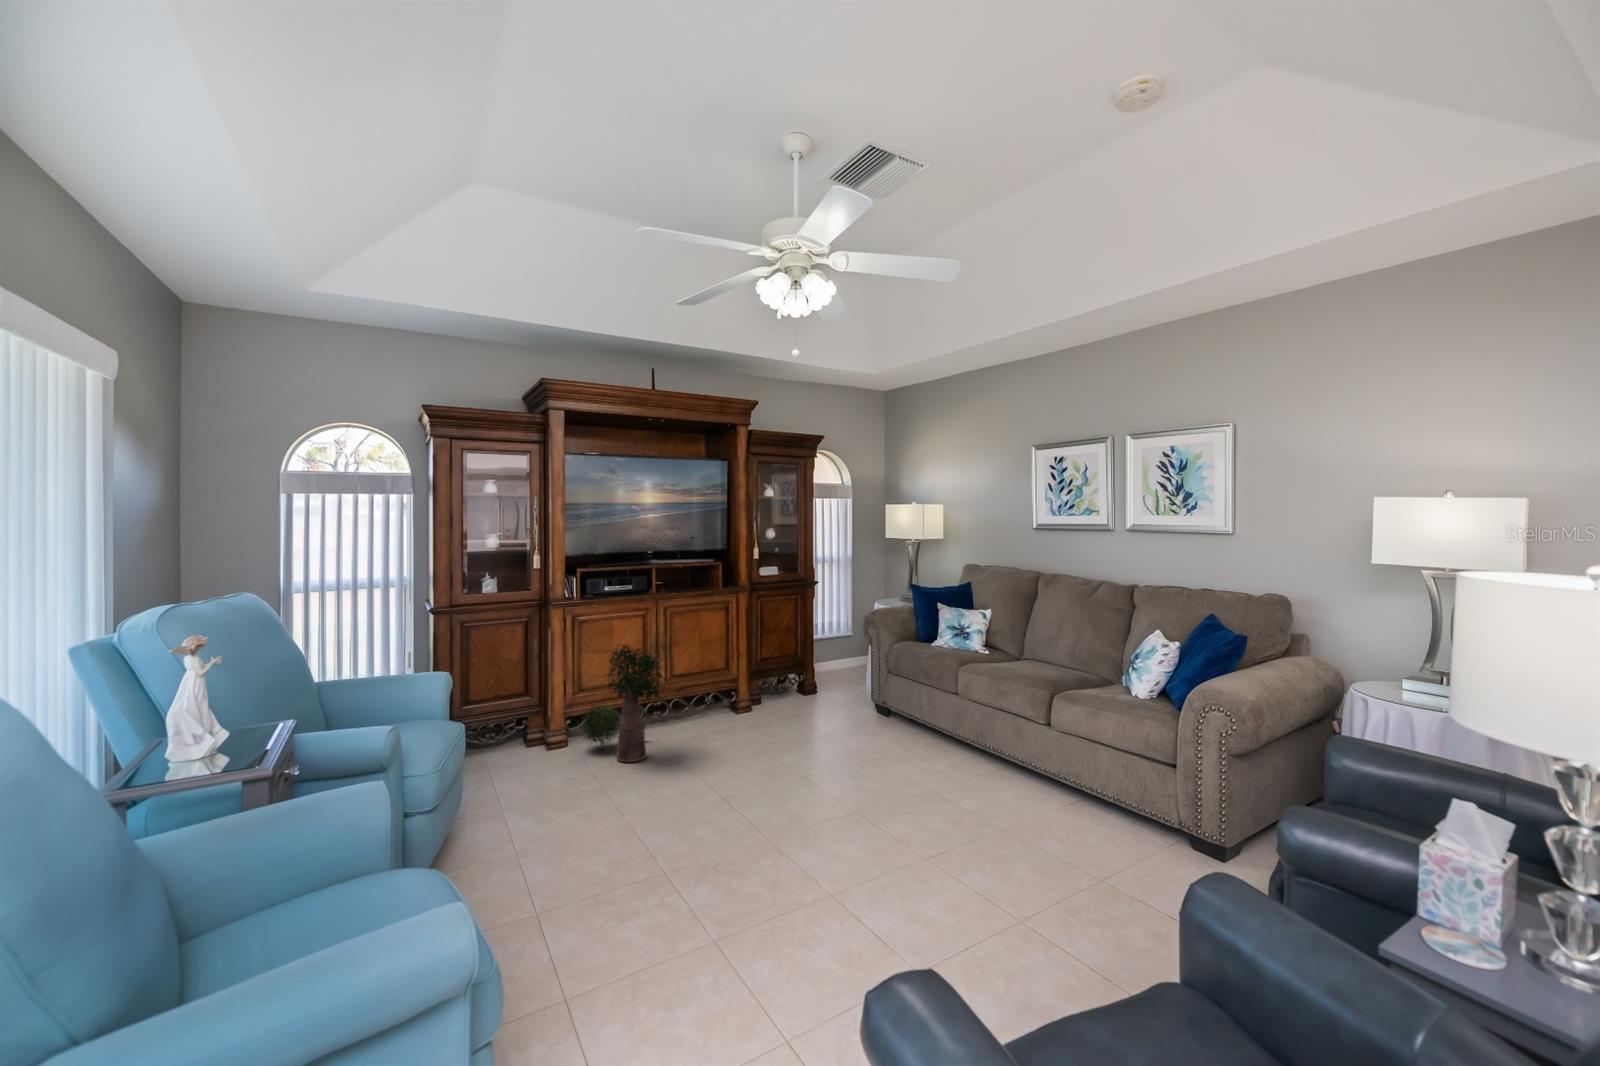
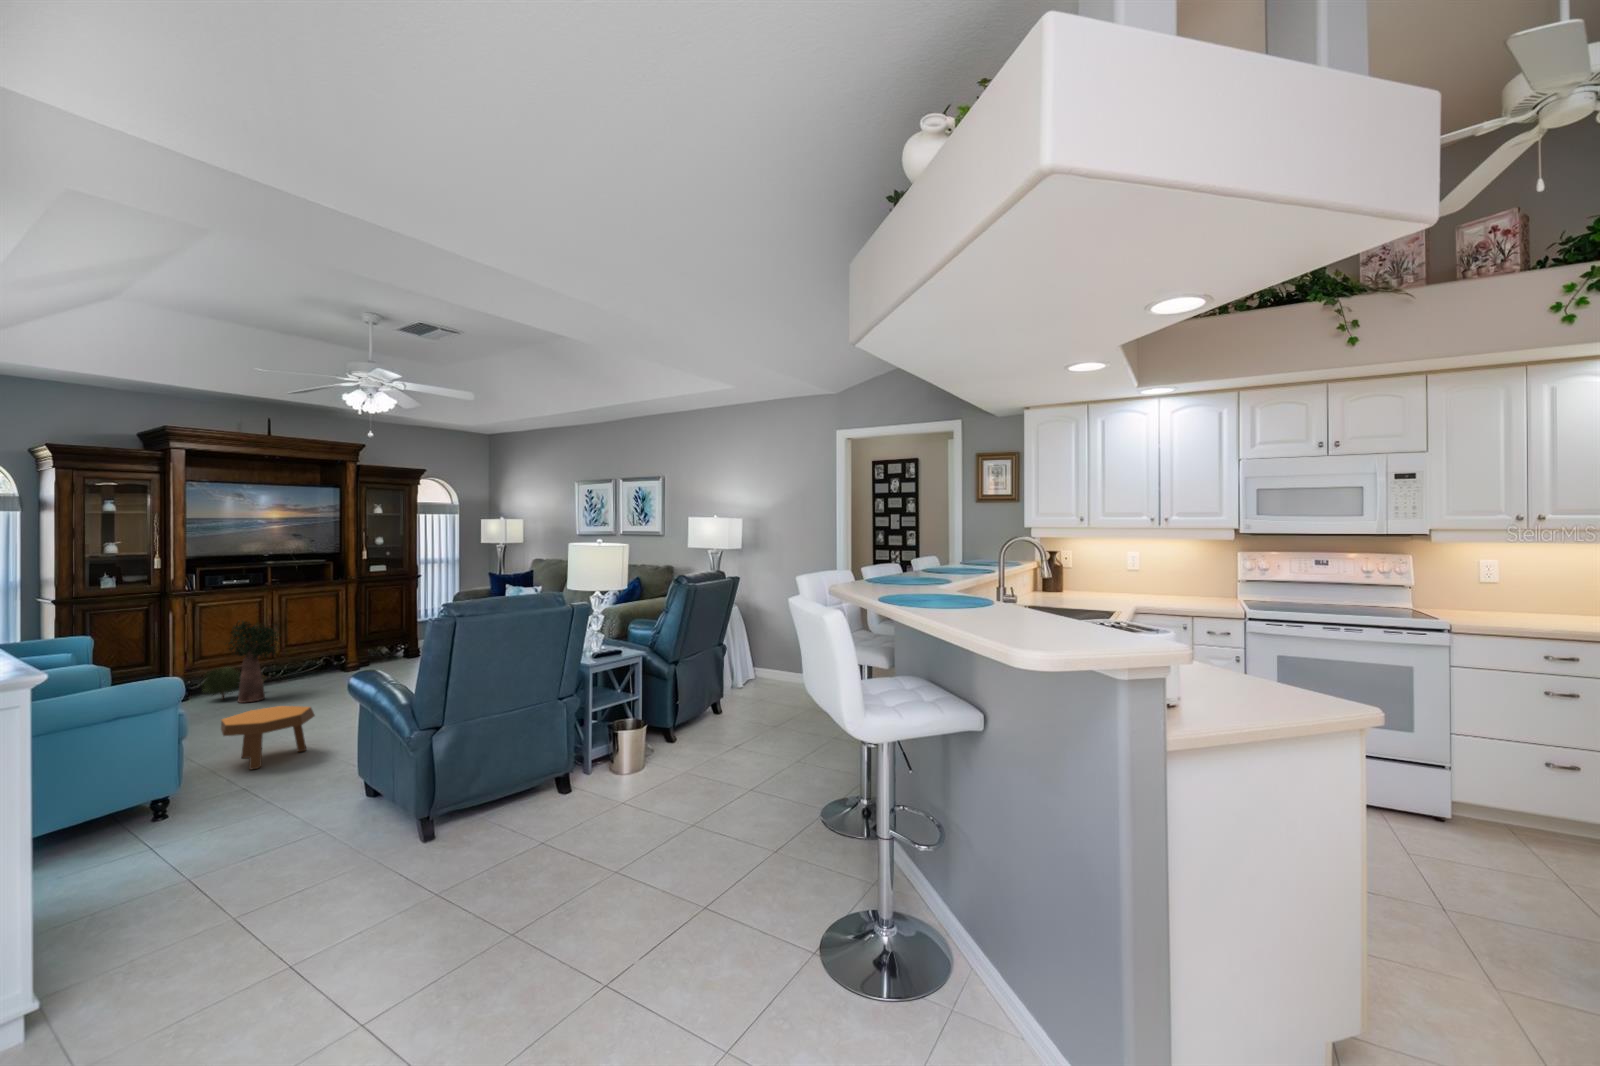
footstool: none [580,838,718,997] -> present [221,706,315,769]

